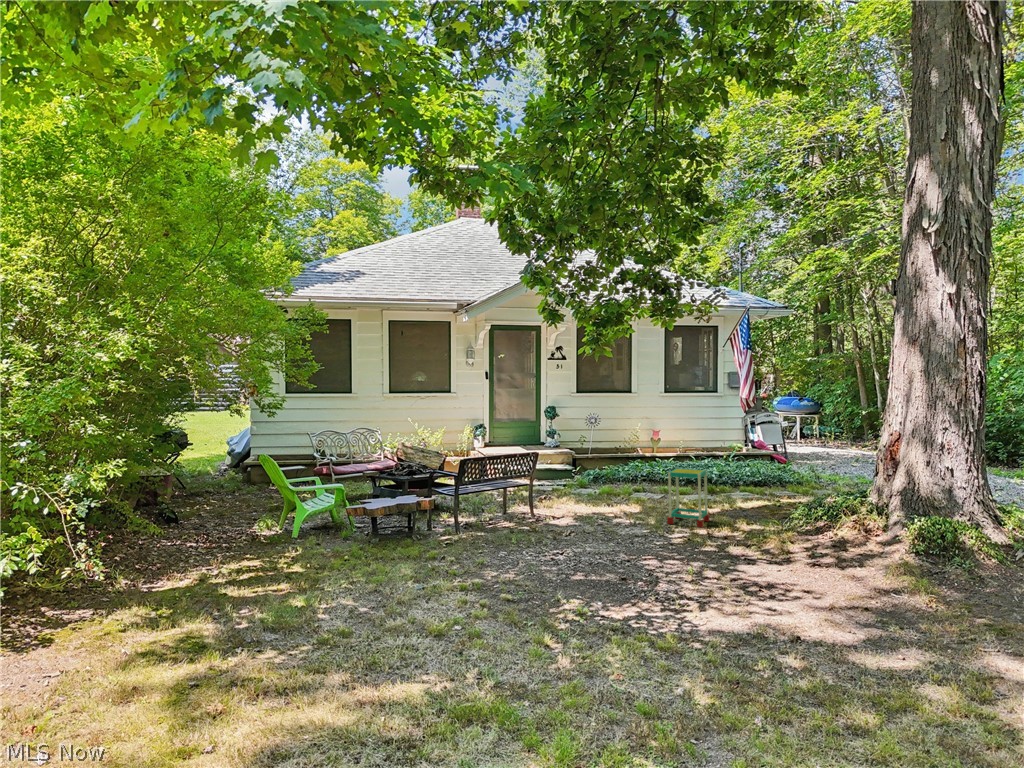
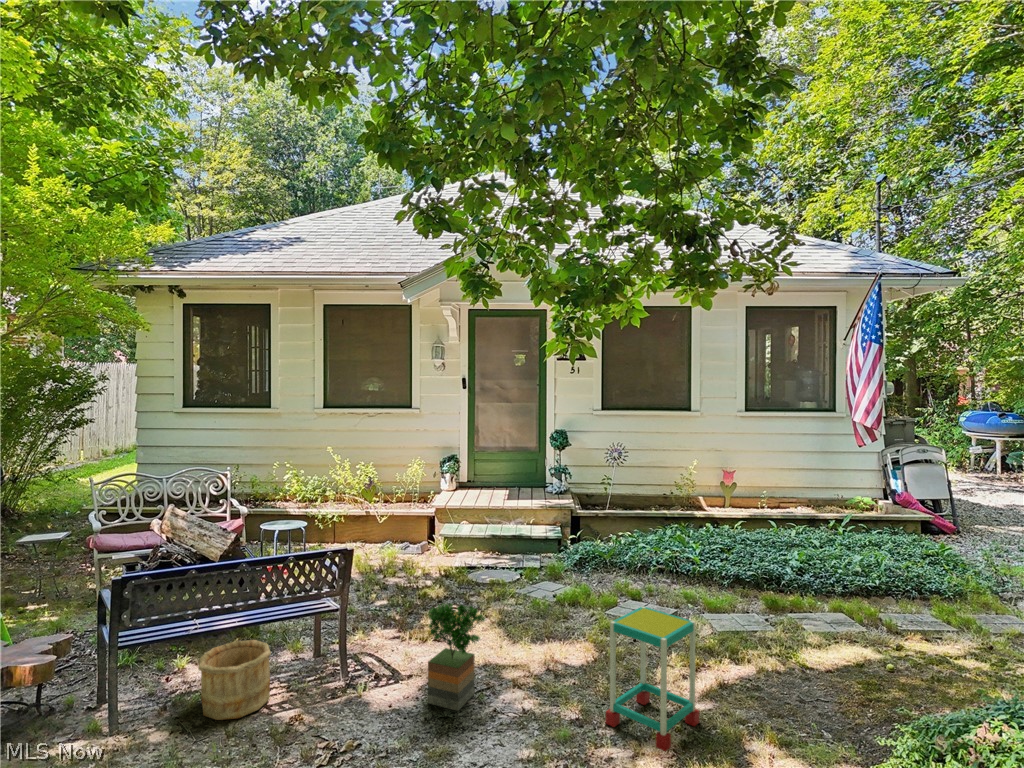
potted tree: none [566,473,601,526] -> present [428,603,485,711]
wooden bucket: none [453,500,489,537] -> present [198,640,271,720]

